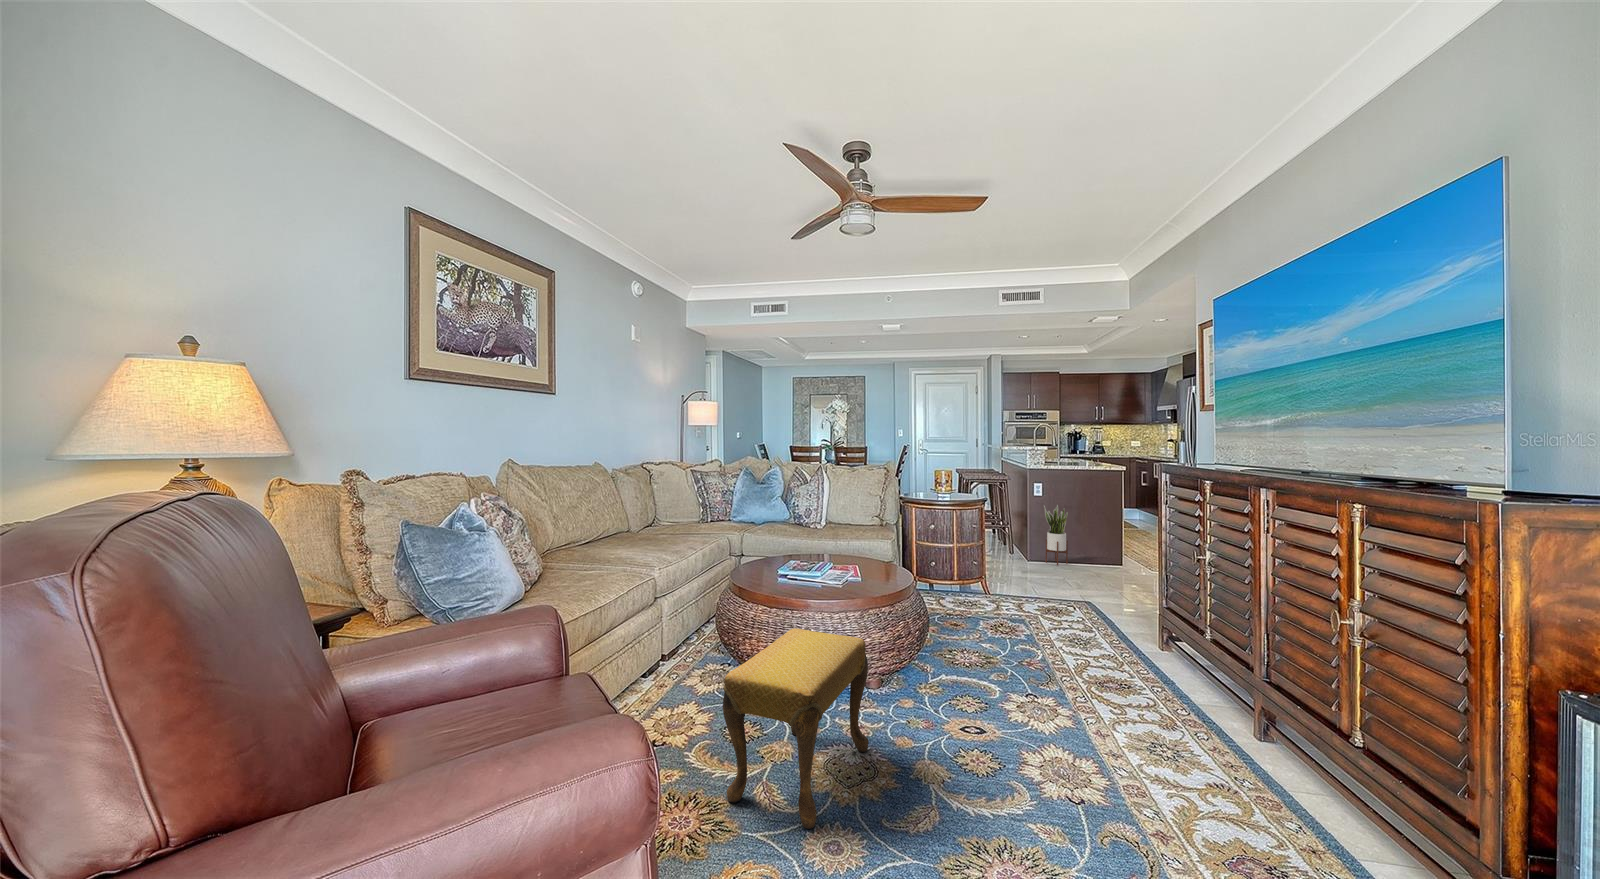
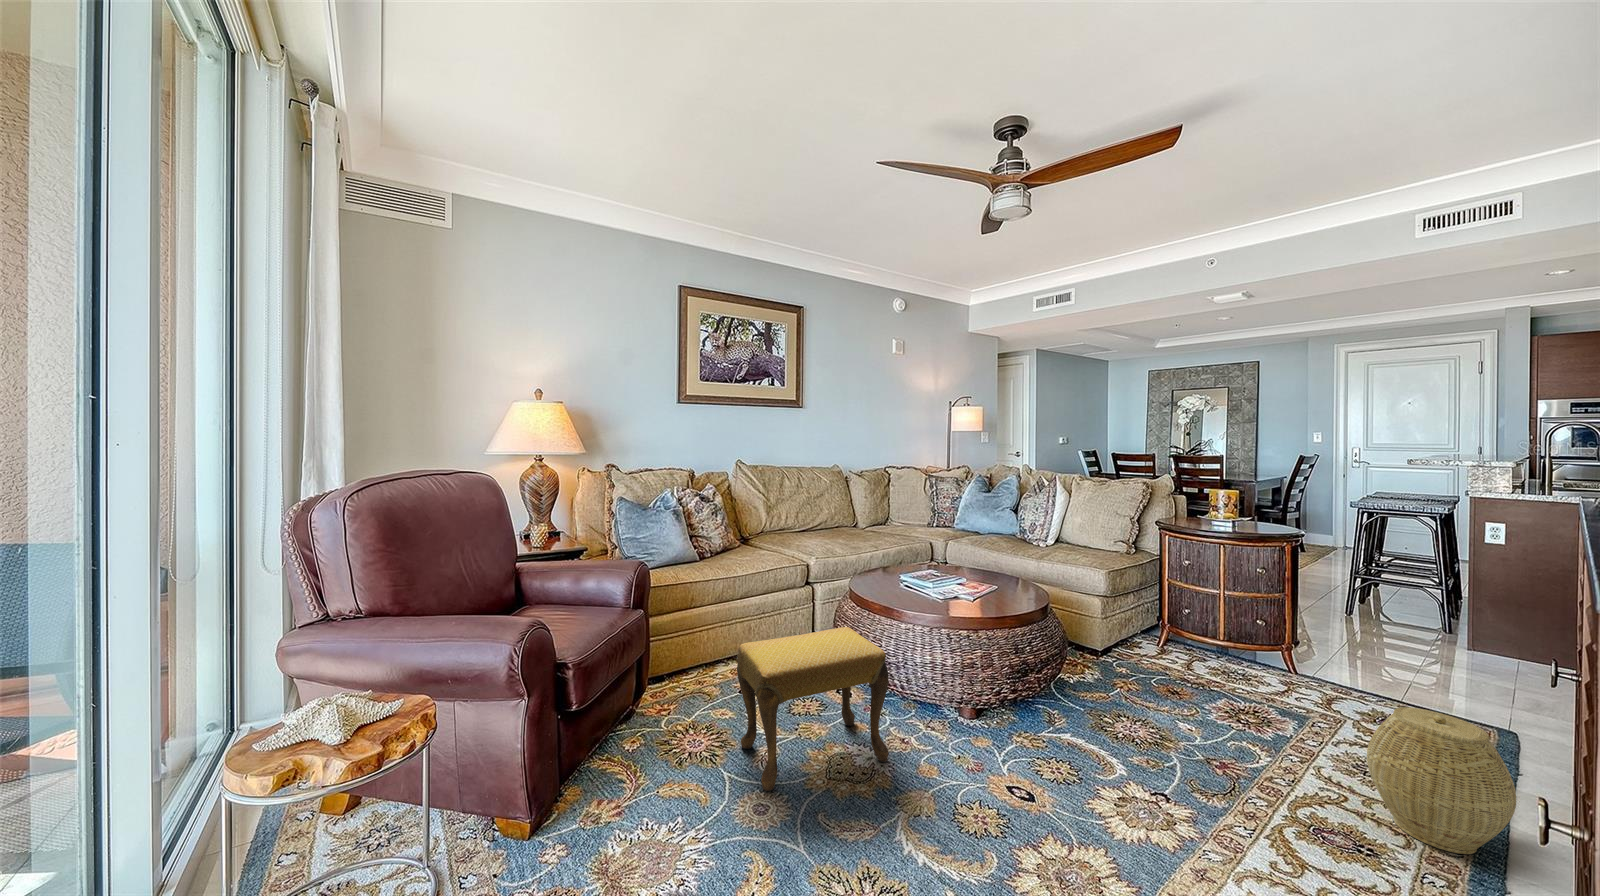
potted plant: present [1044,505,1068,565] -> none [1483,563,1550,670]
woven basket: none [1102,588,1169,667] -> present [1367,707,1516,854]

